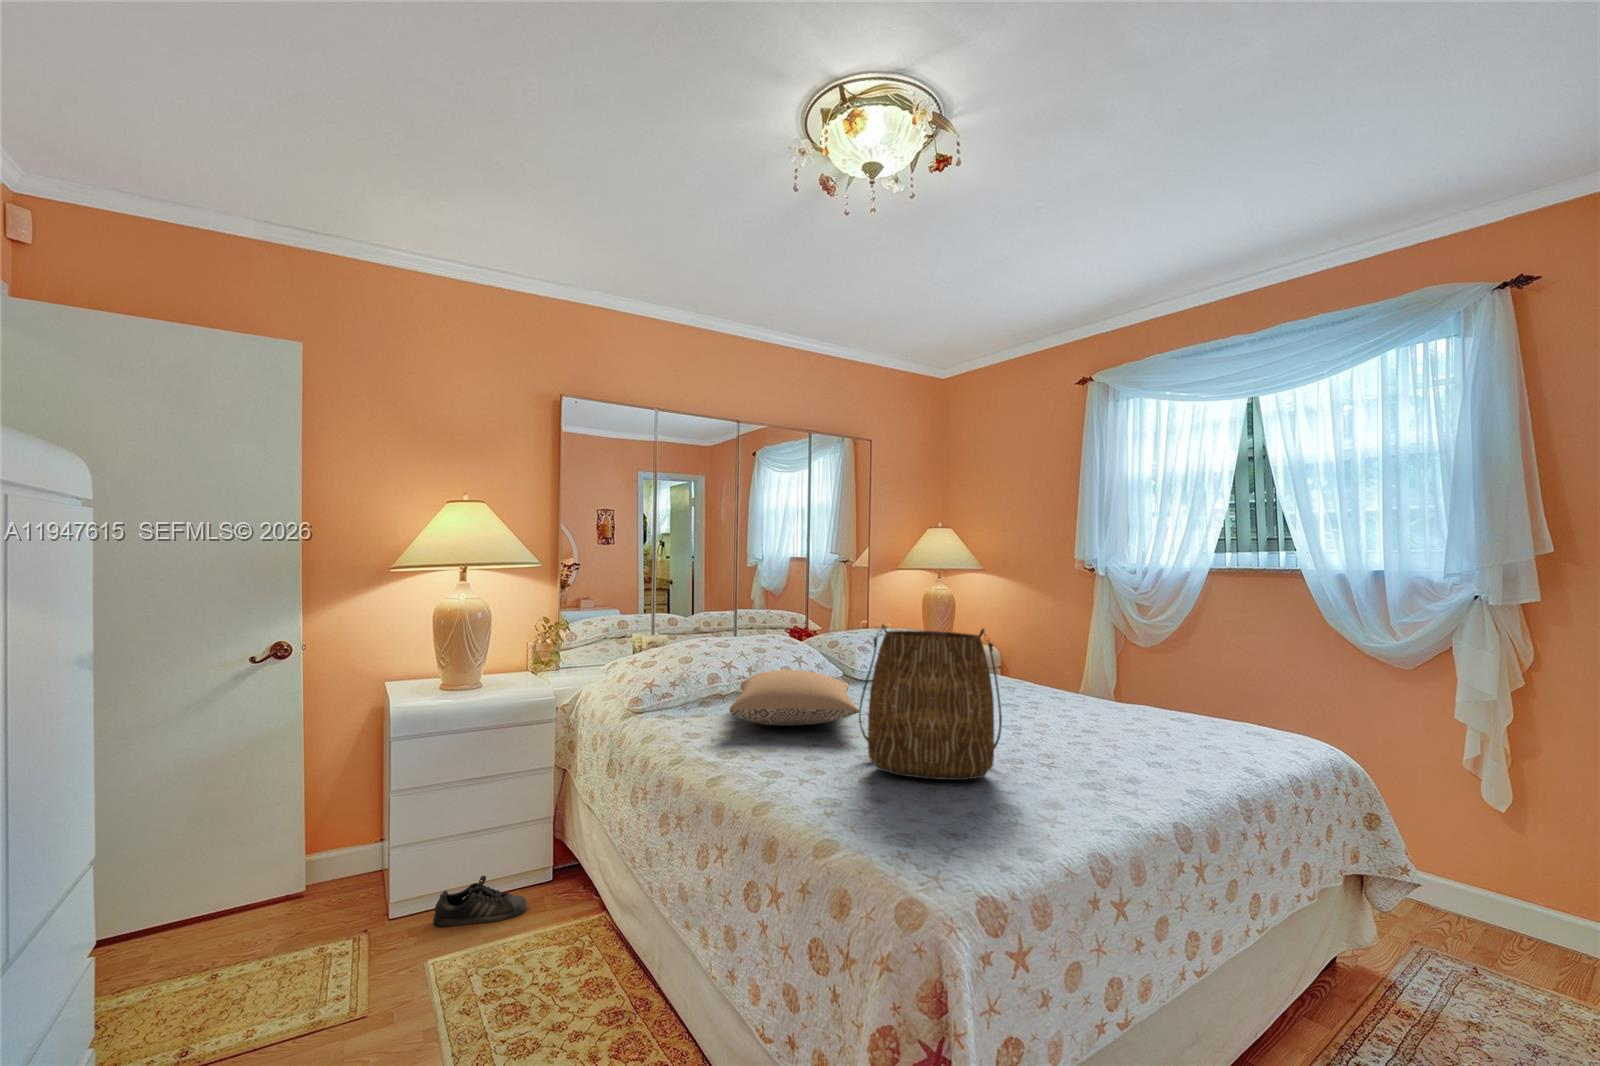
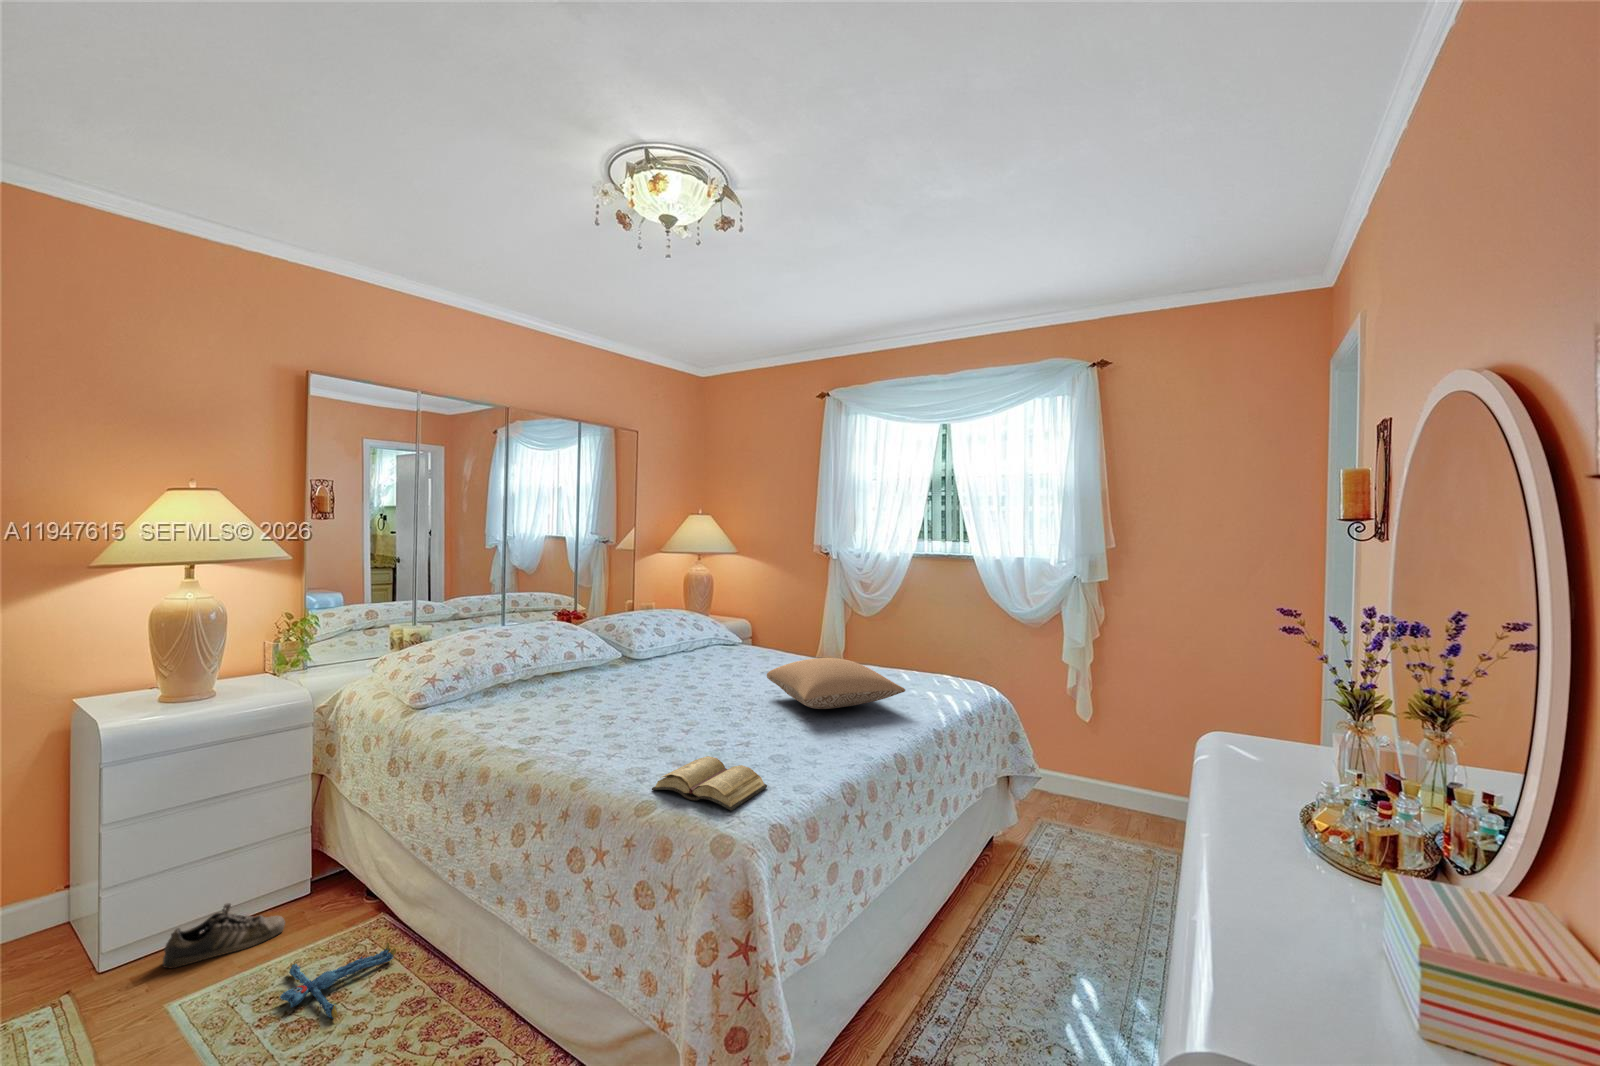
tote bag: present [859,625,1002,780] -> none [655,616,773,742]
pillow: present [730,670,859,726] -> present [767,658,905,709]
diary: none [838,794,981,868] -> present [652,756,767,811]
plush toy: none [506,943,607,1011] -> present [280,942,396,1019]

